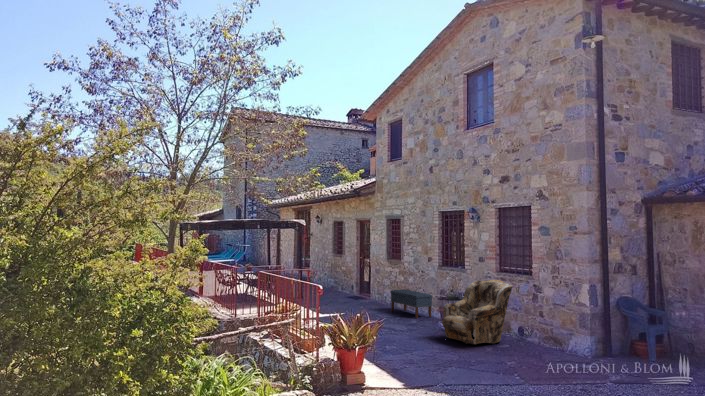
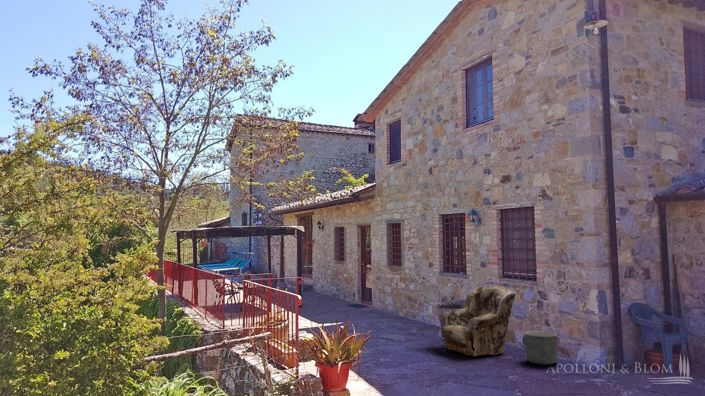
bench: present [391,290,432,318] -> none [391,298,434,328]
planter: none [521,322,551,352] -> present [525,331,558,365]

